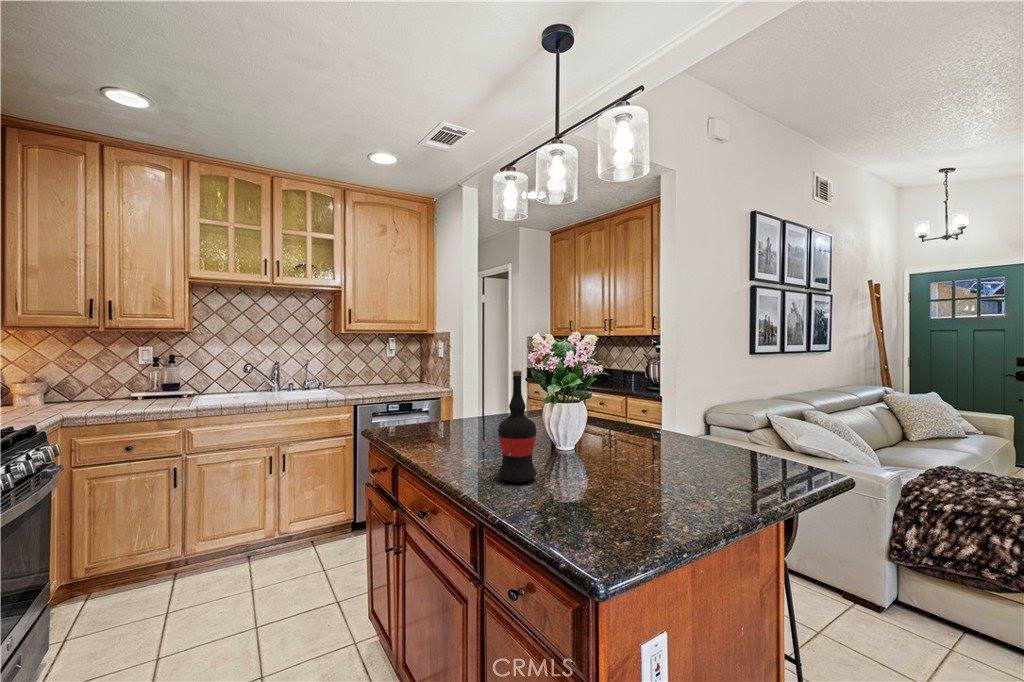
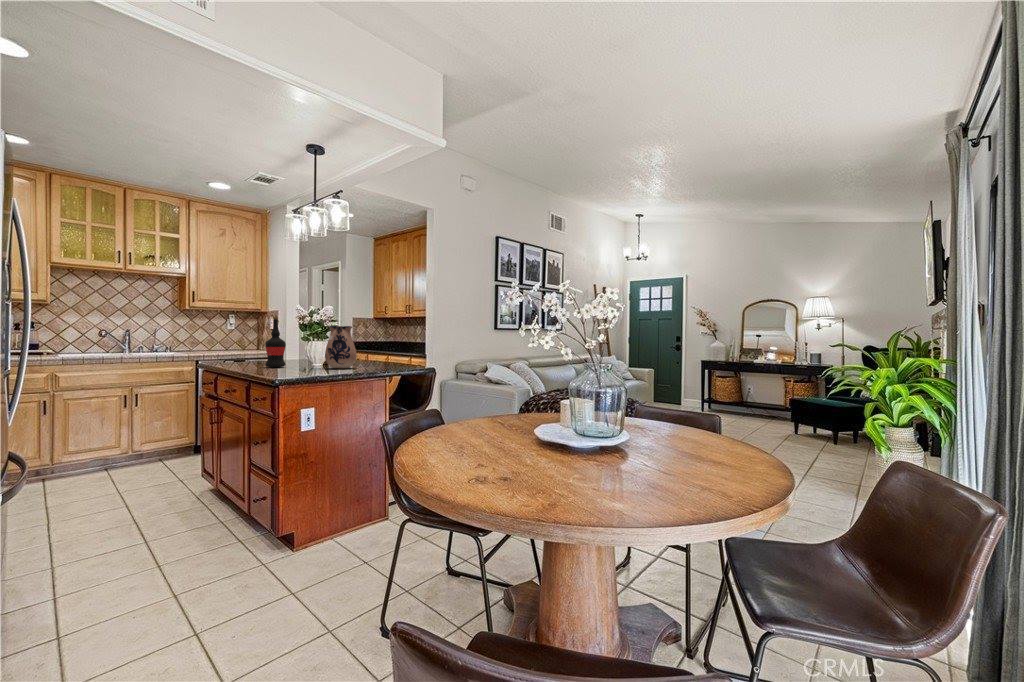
ceramic pitcher: none [632,391,706,499] -> present [325,326,357,368]

